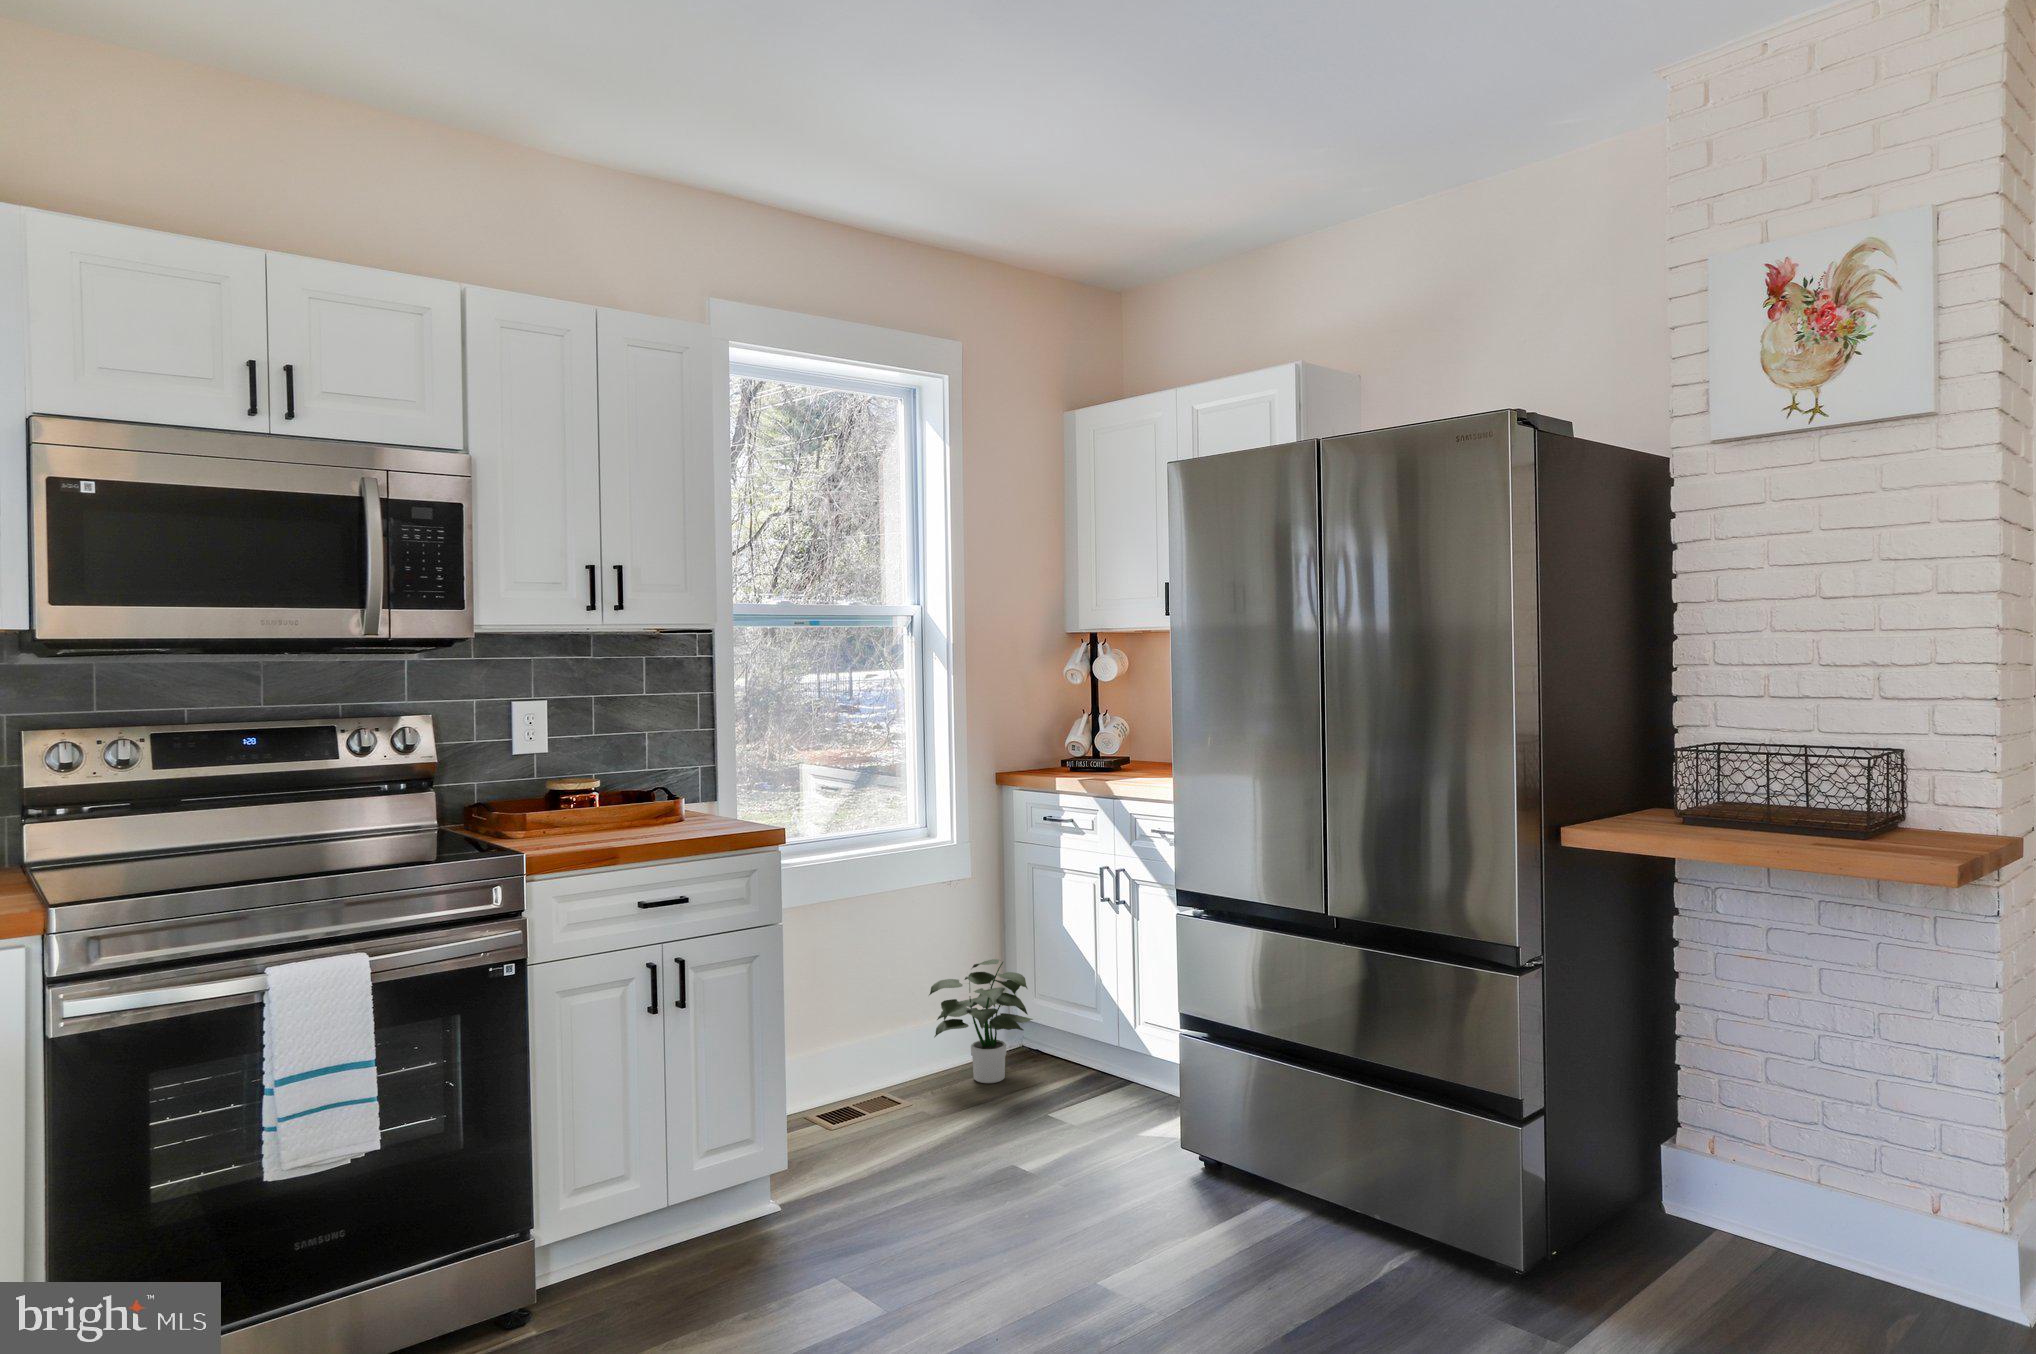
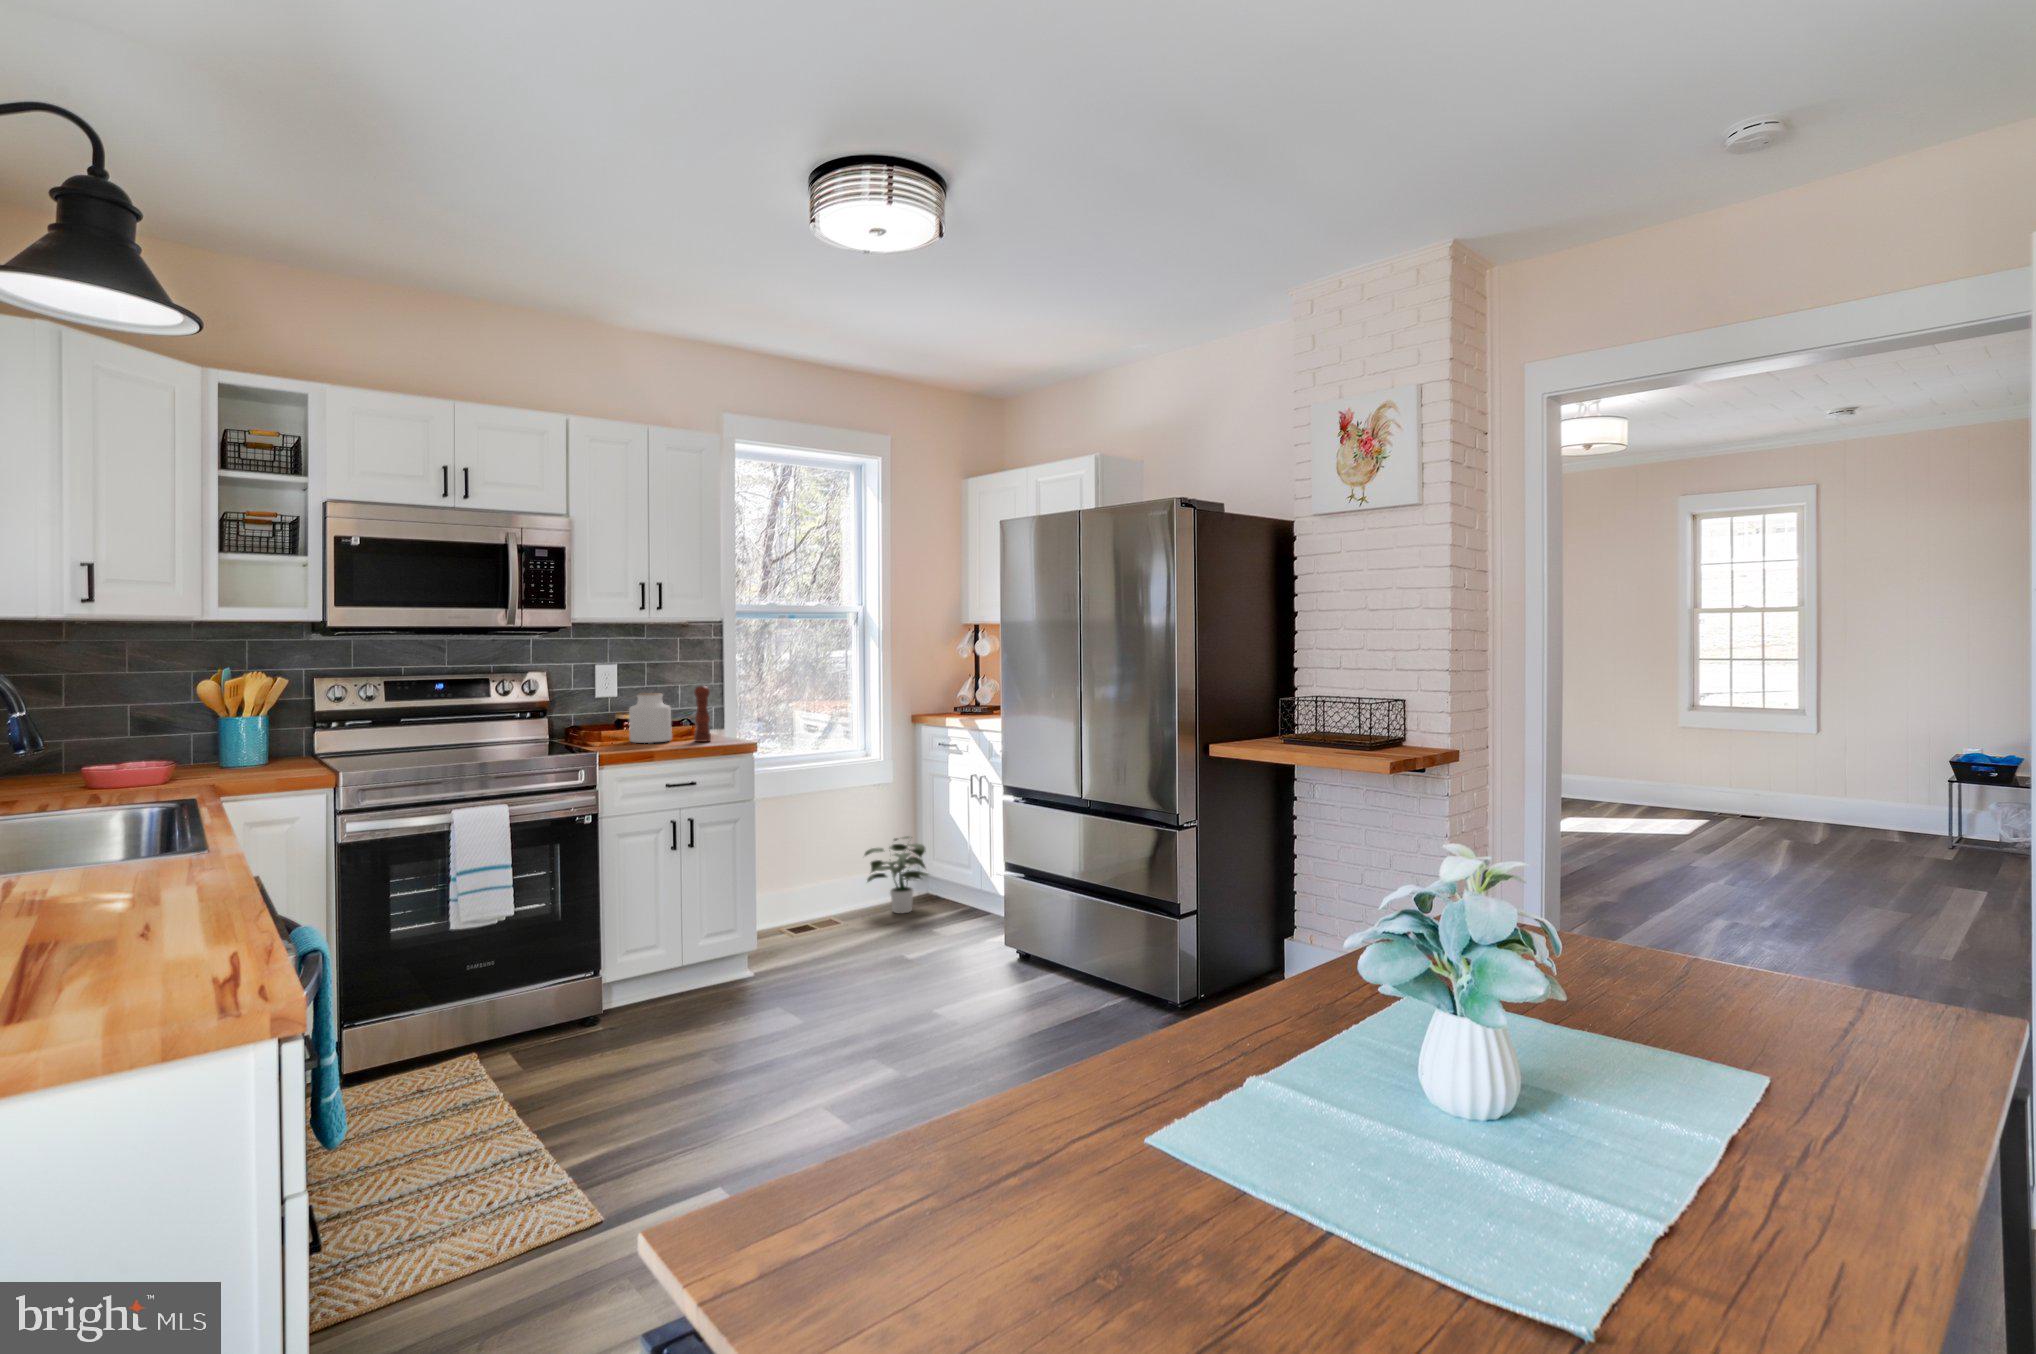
pepper mill: none [678,726,706,827] -> present [694,682,711,742]
jar: none [572,747,642,831] -> present [629,693,672,743]

